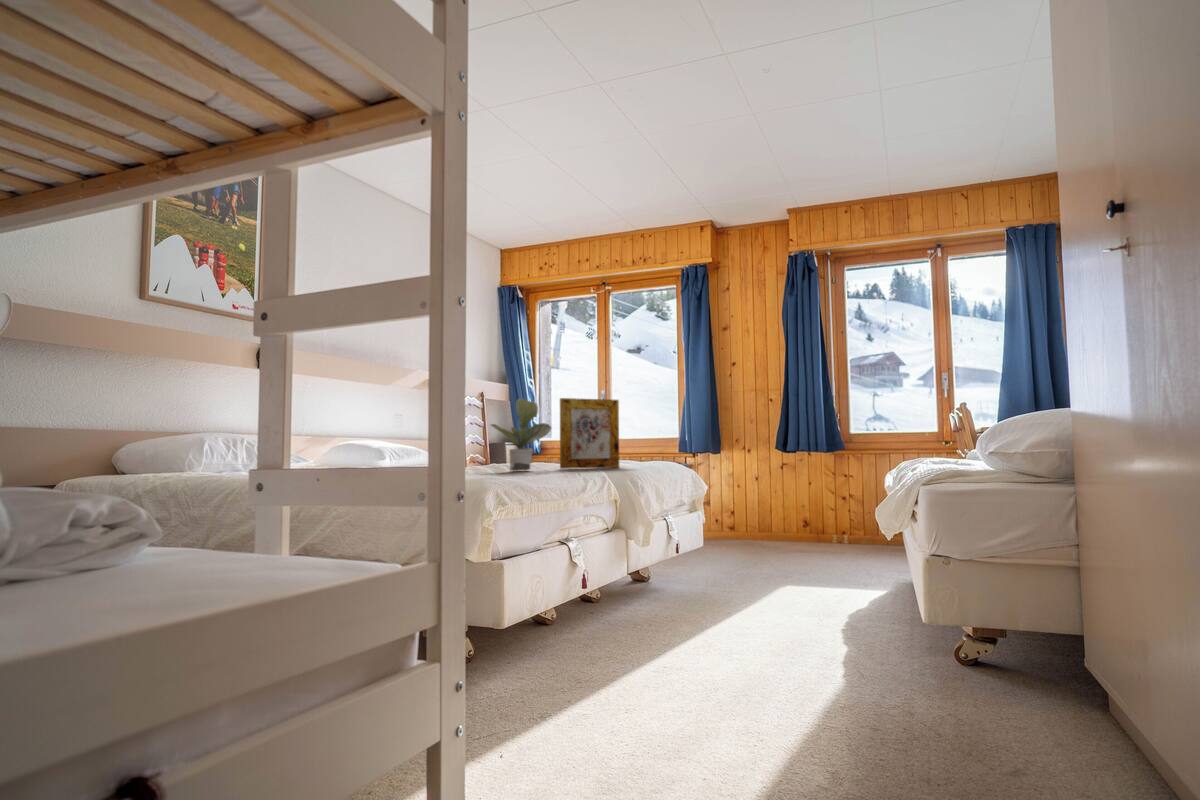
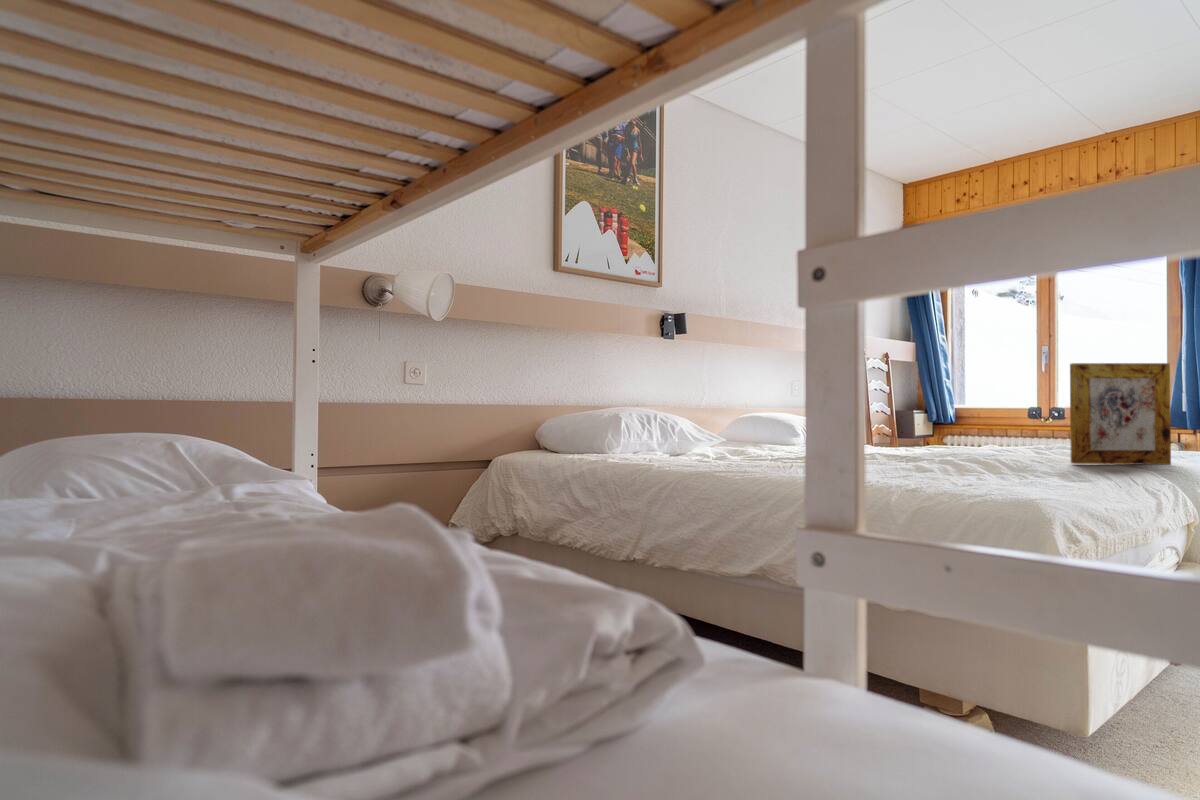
potted plant: present [491,398,551,471] -> none [969,365,1069,466]

